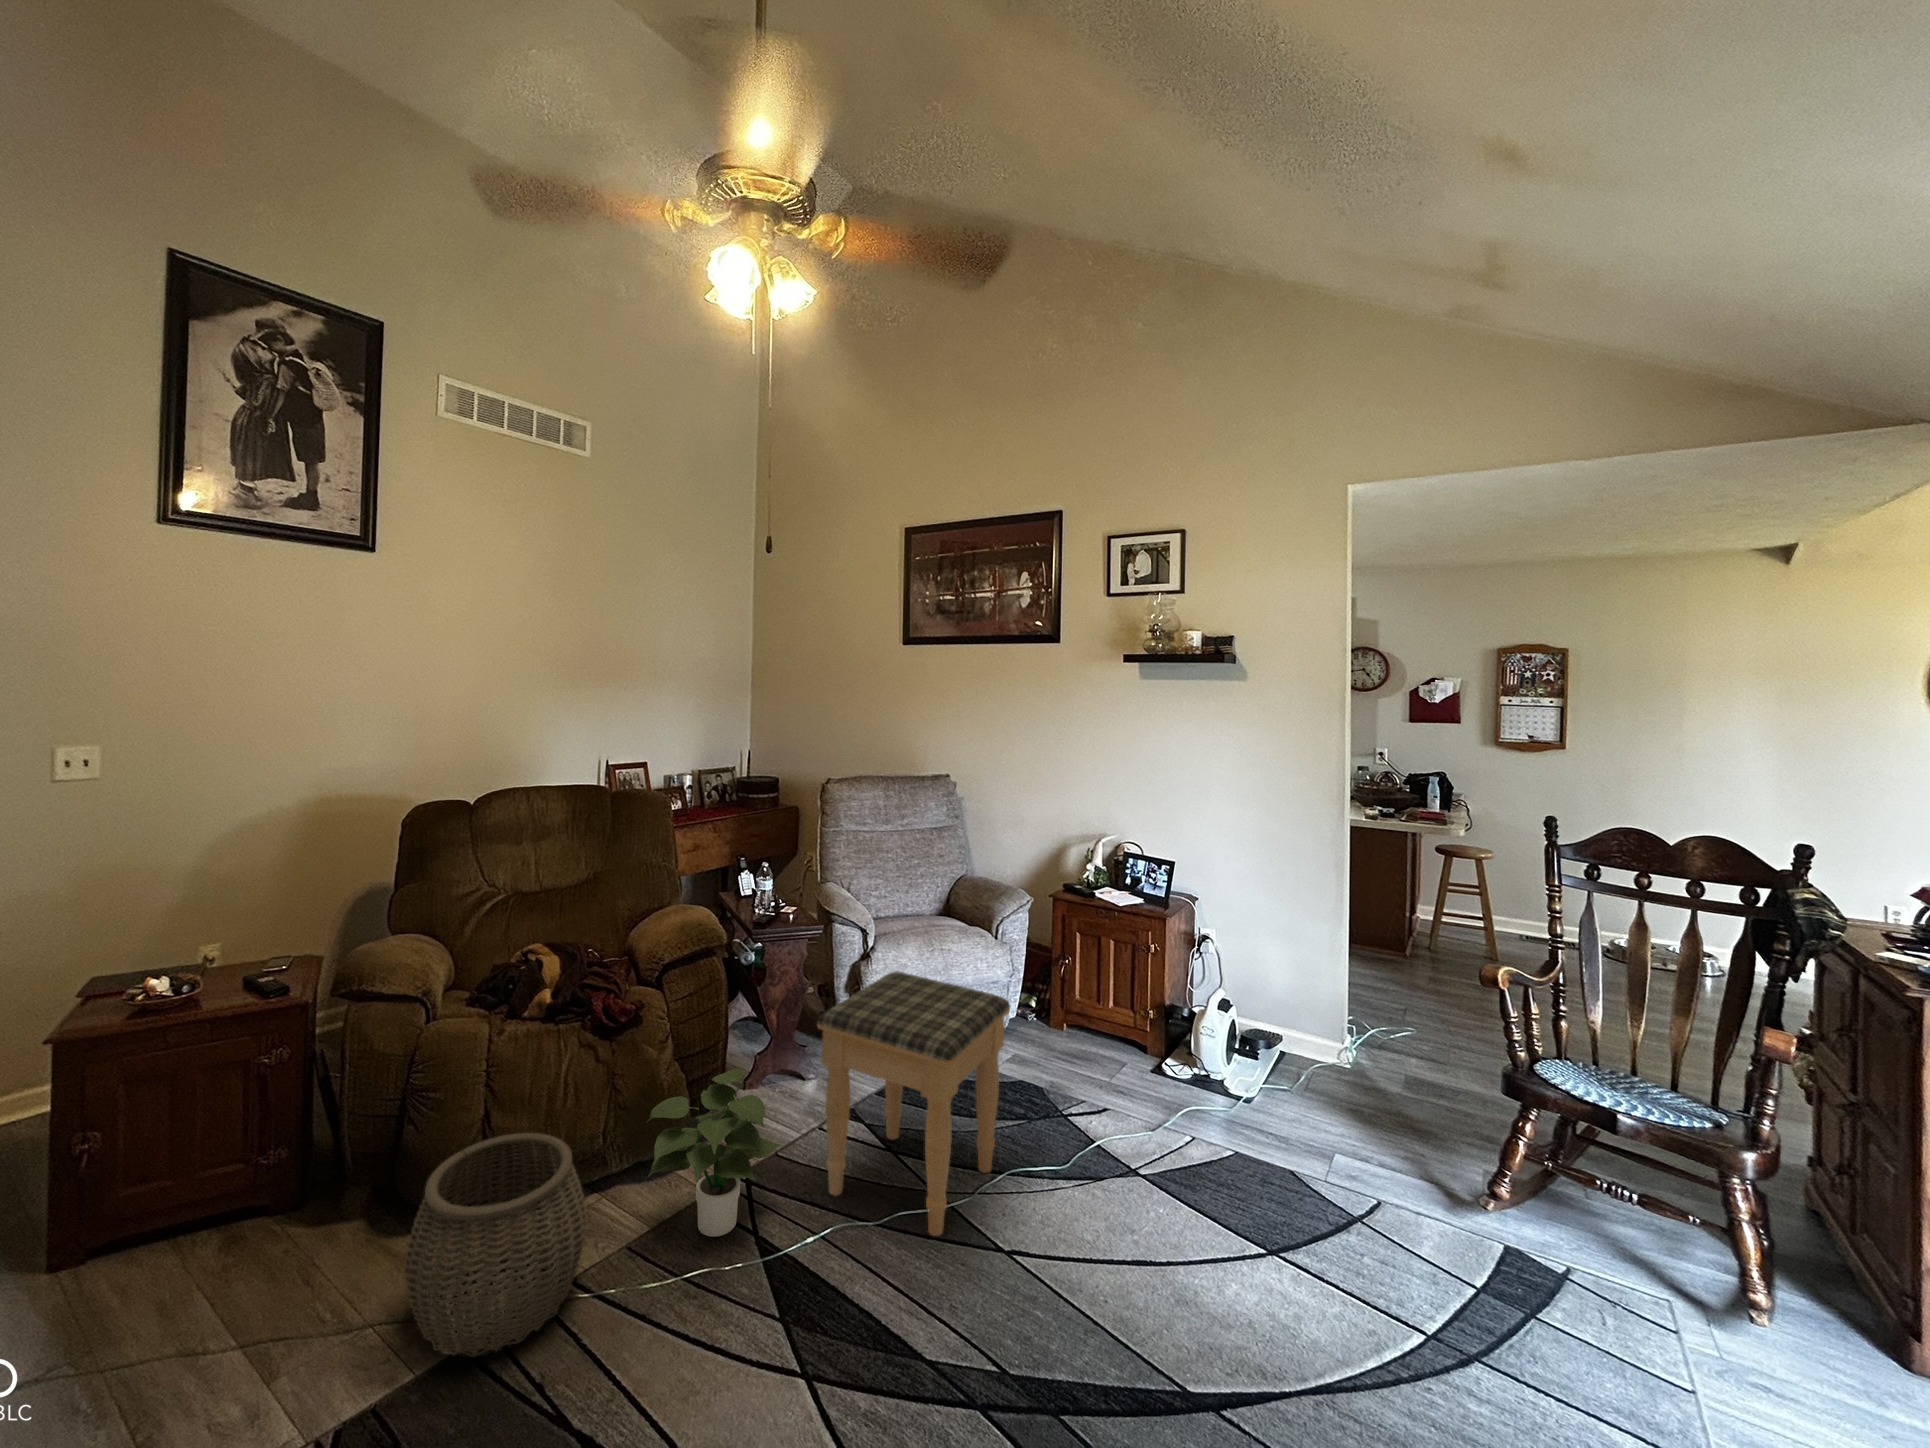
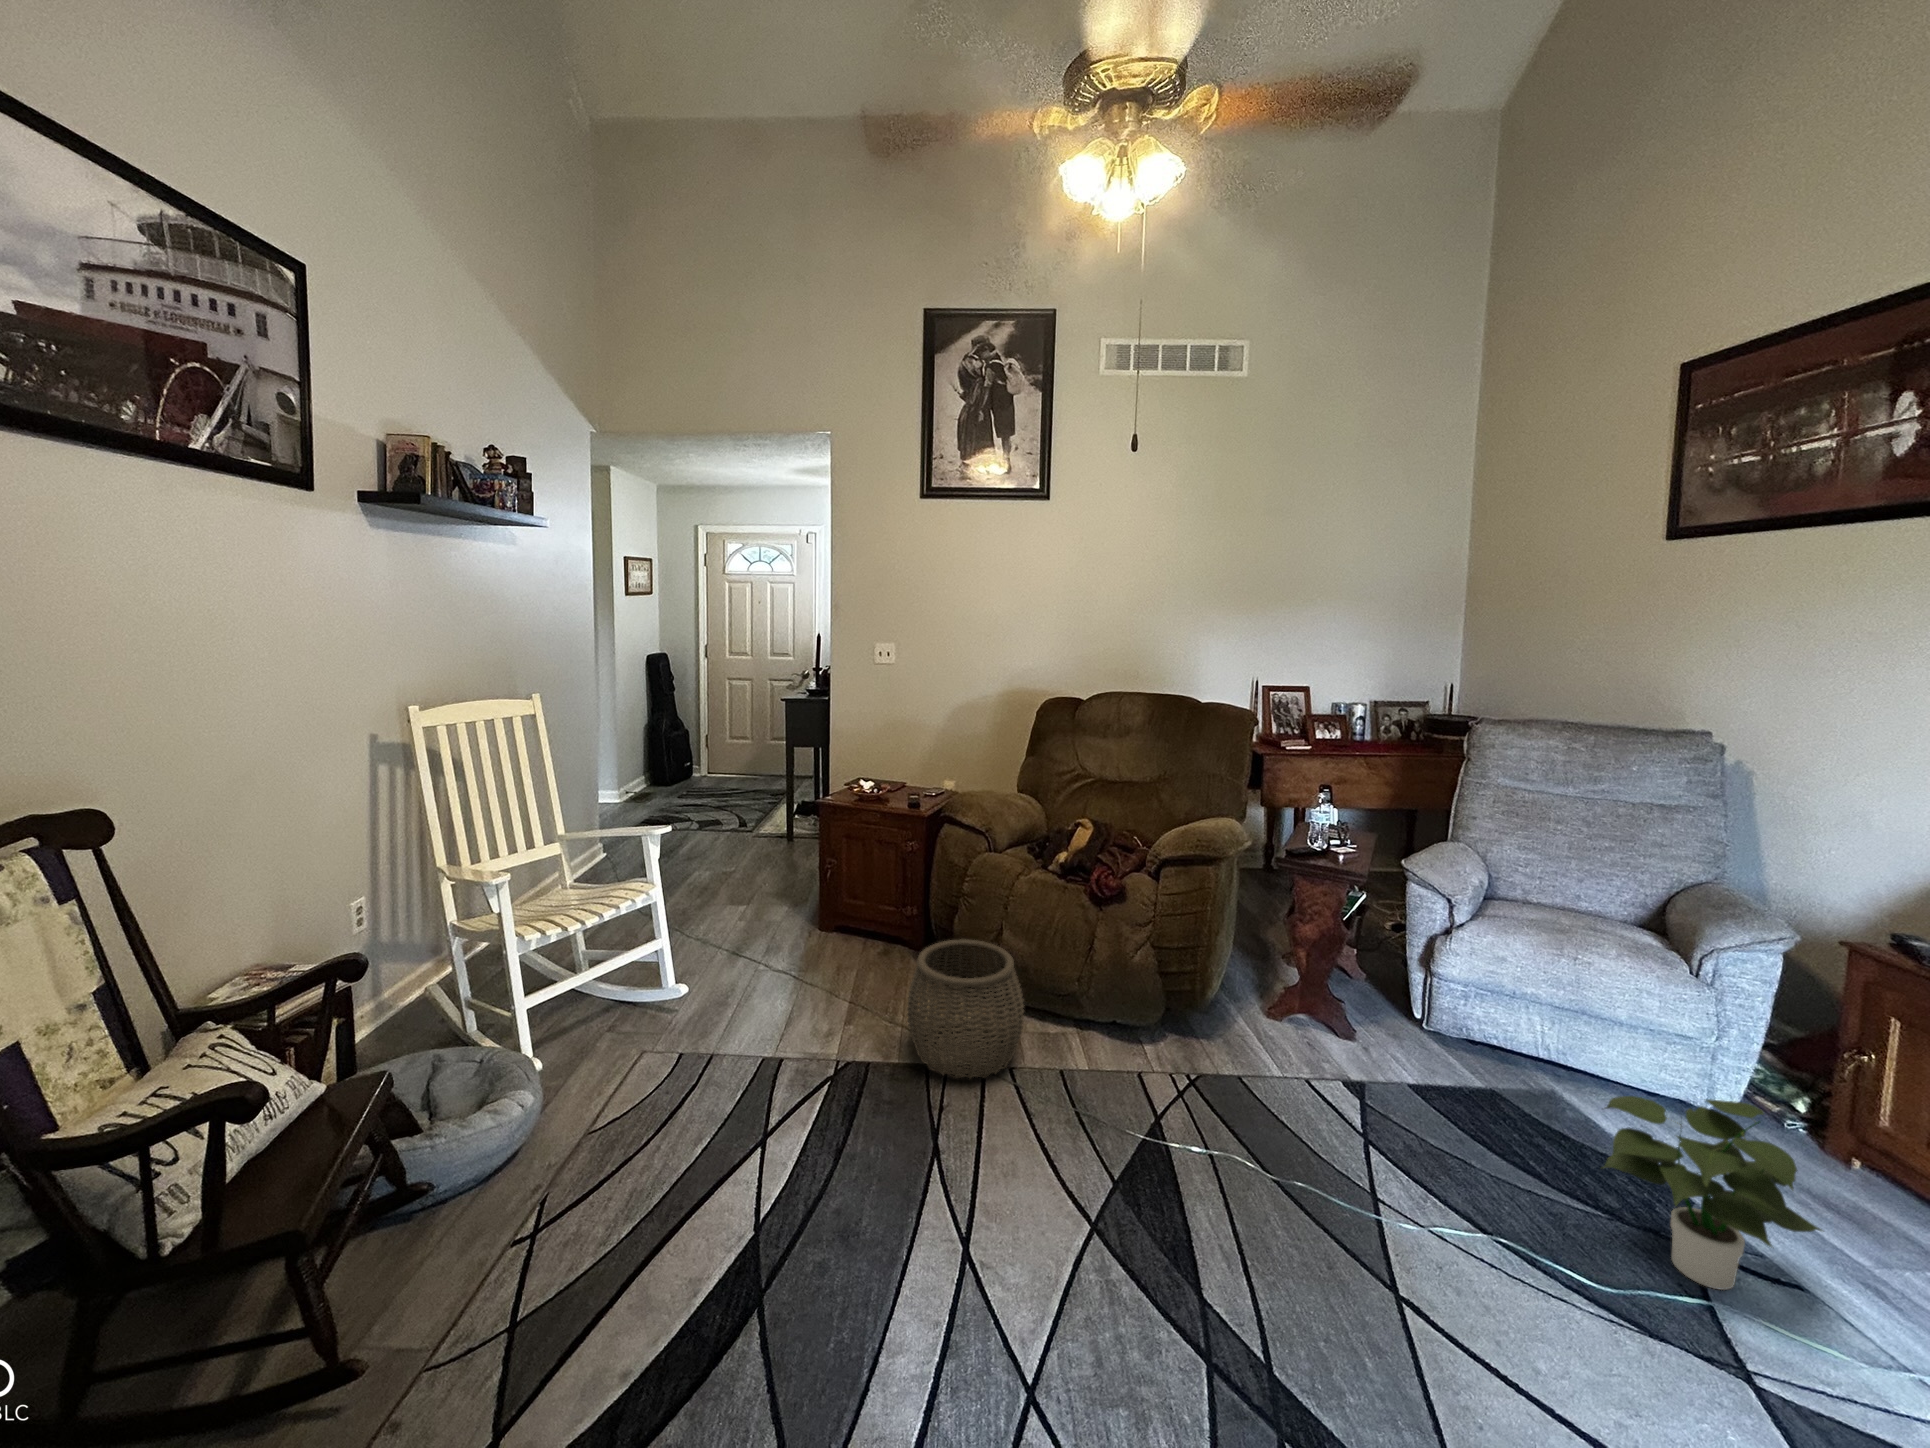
footstool: present [817,972,1010,1236] -> none [1244,944,1513,1232]
potted plant: present [647,1069,781,1237] -> present [1603,1096,1822,1290]

